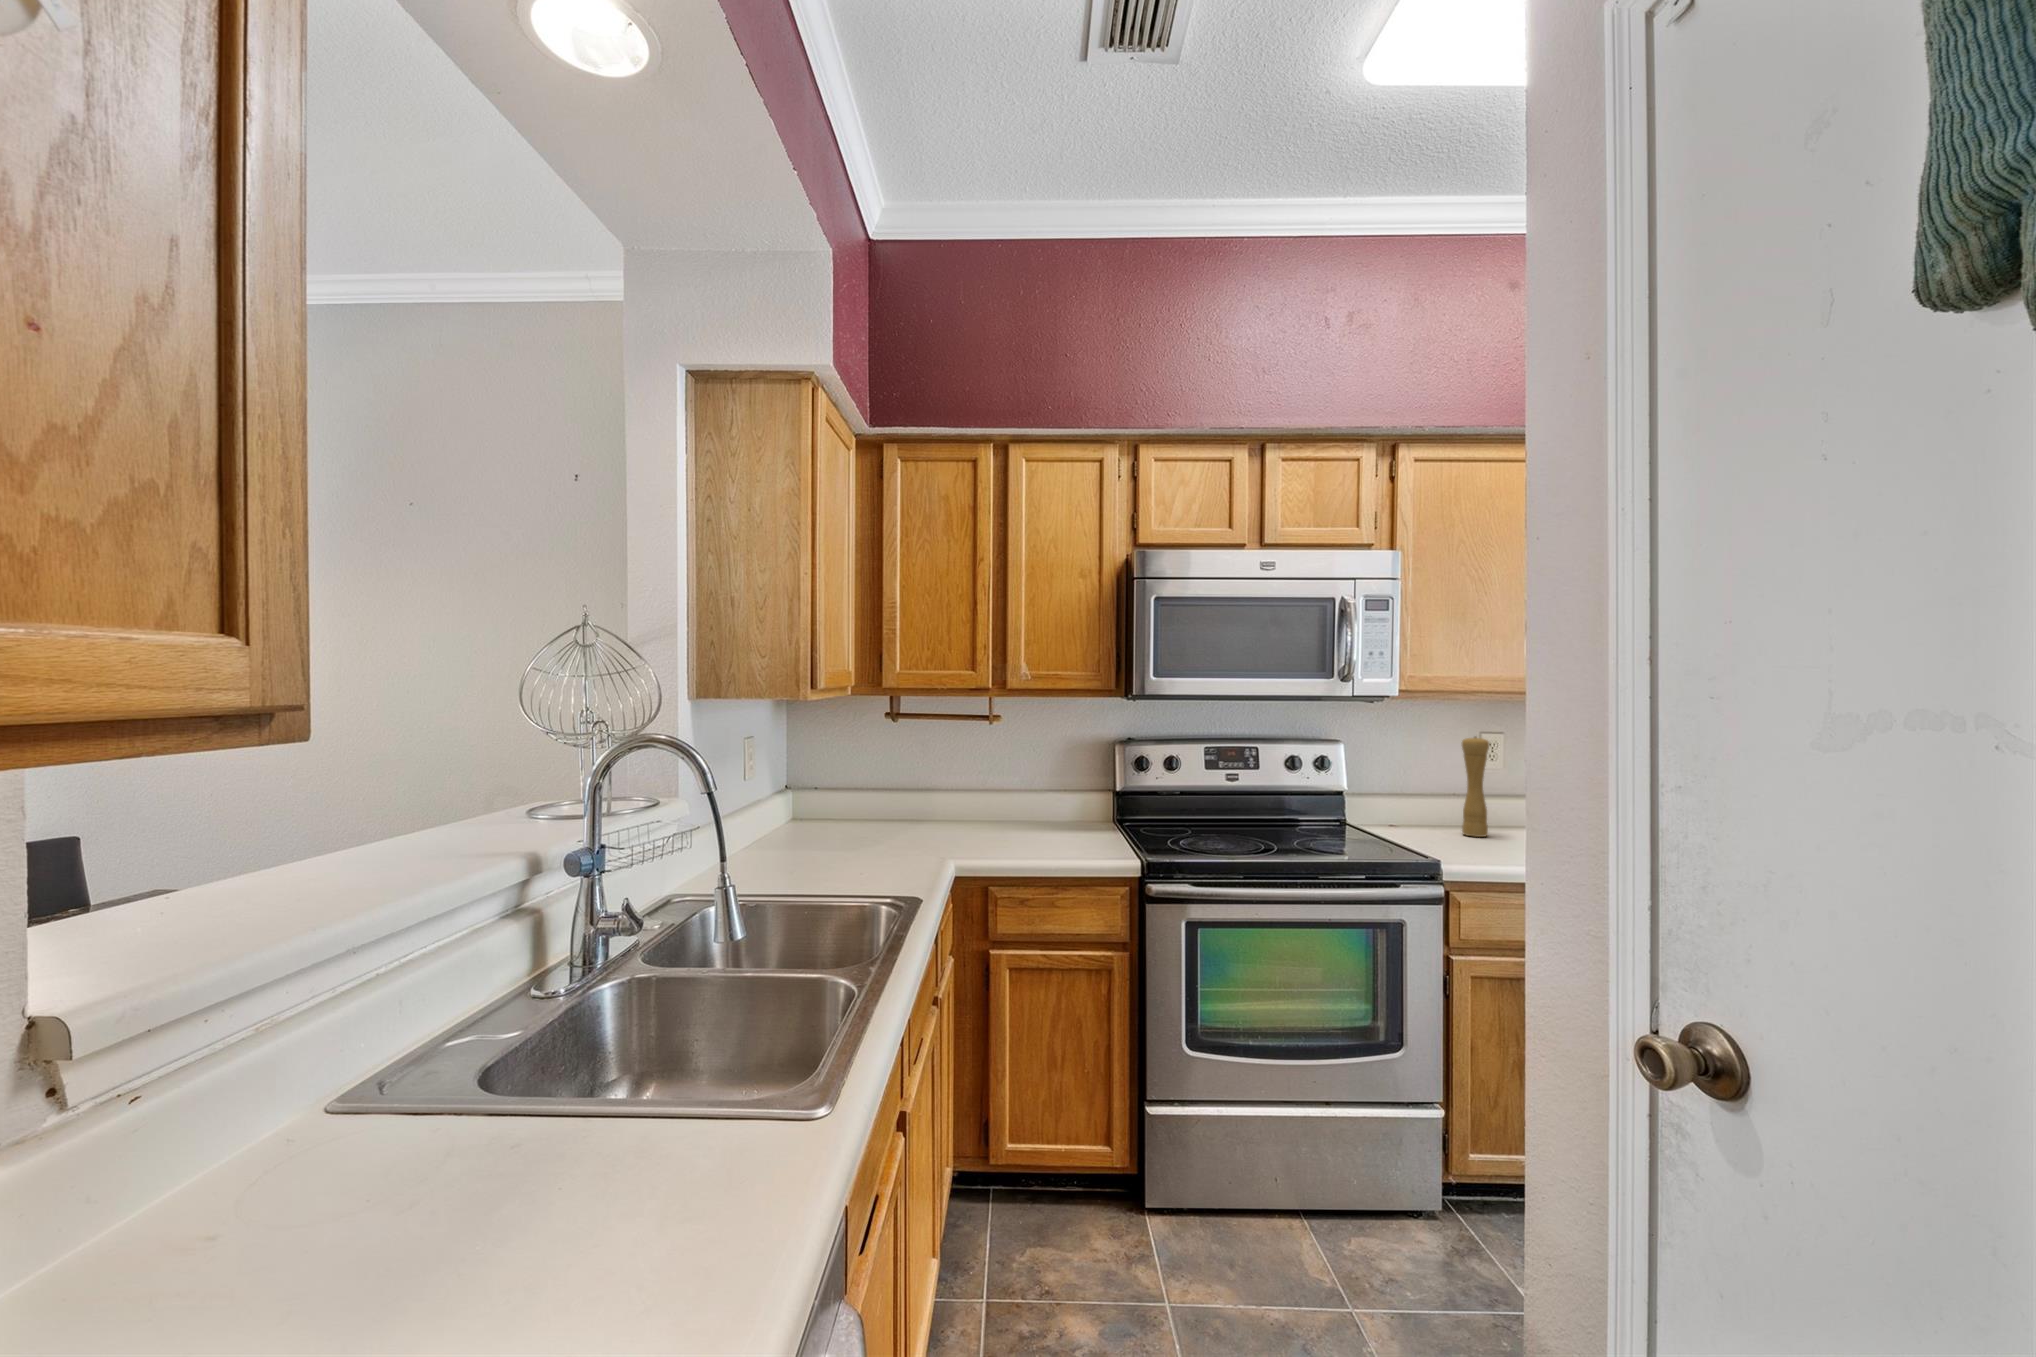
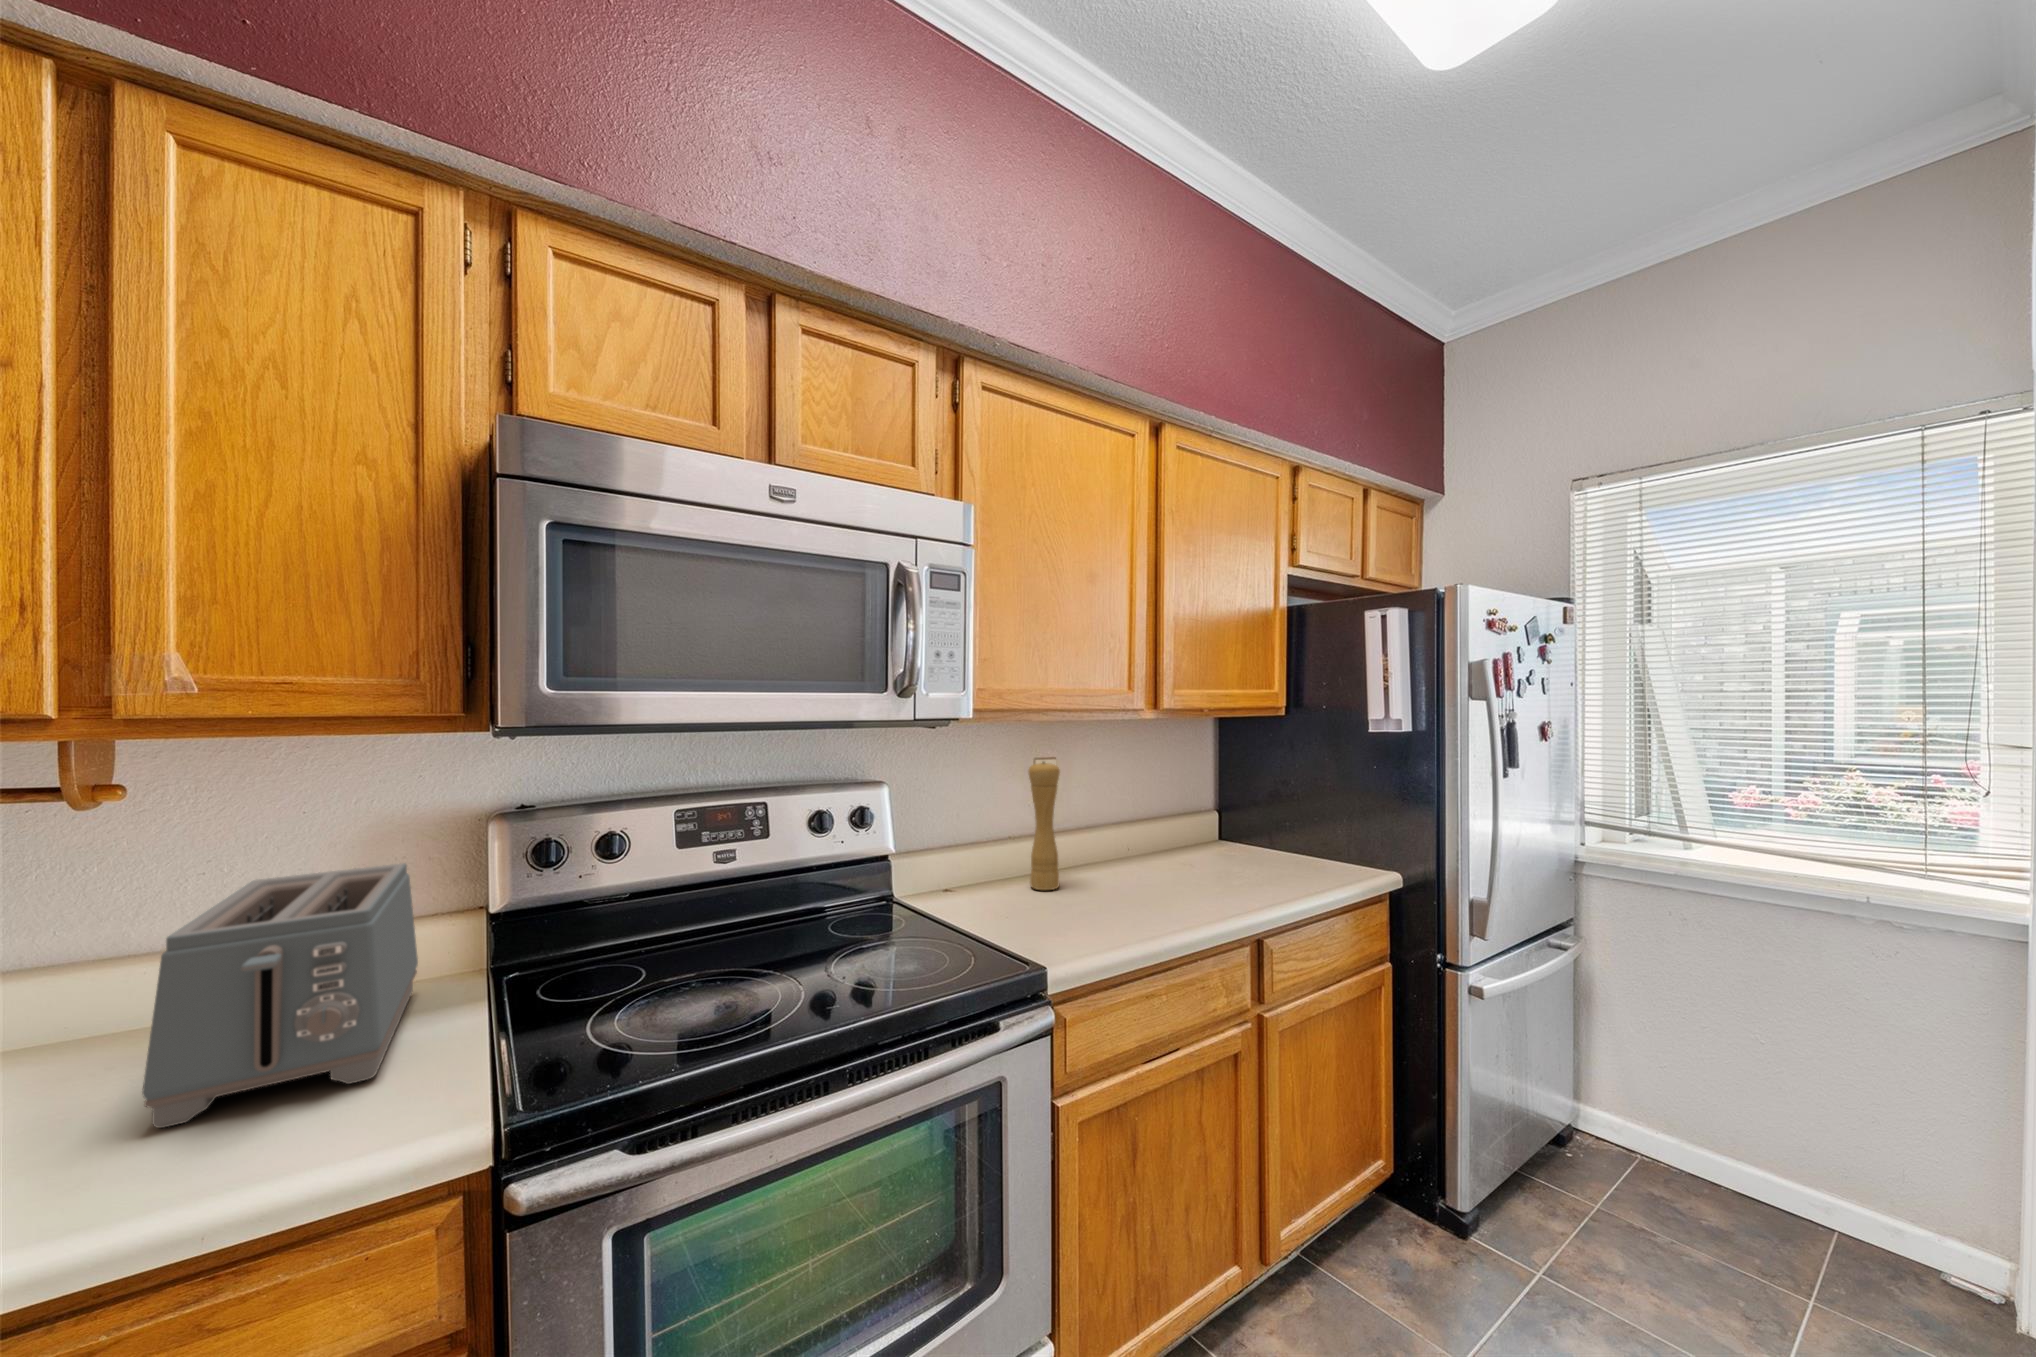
toaster: none [1028,760,1095,842] -> present [142,863,418,1128]

